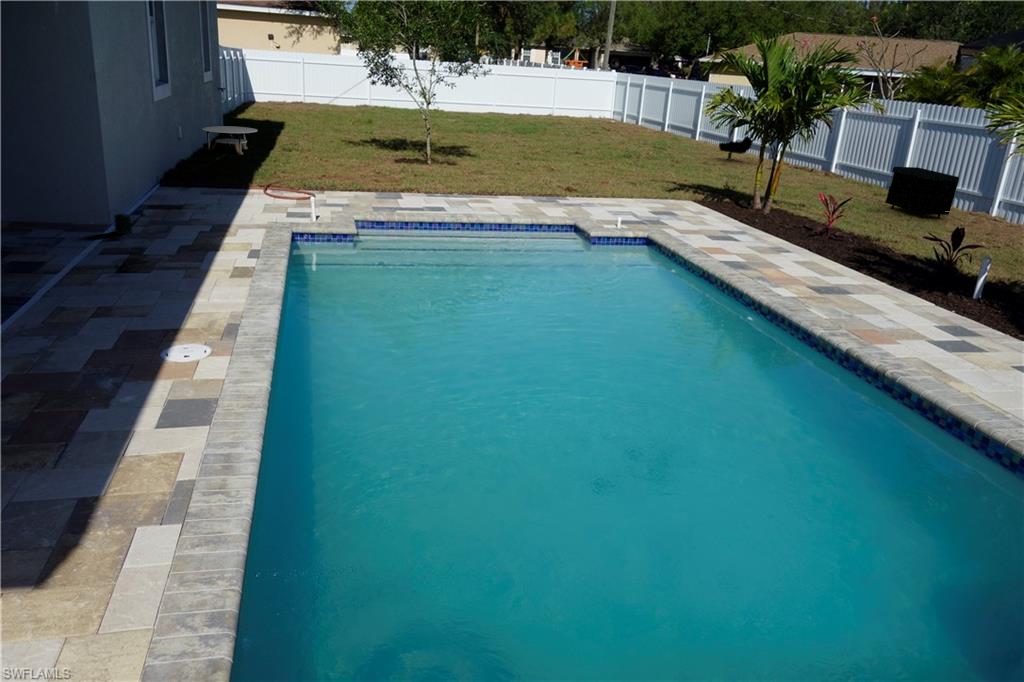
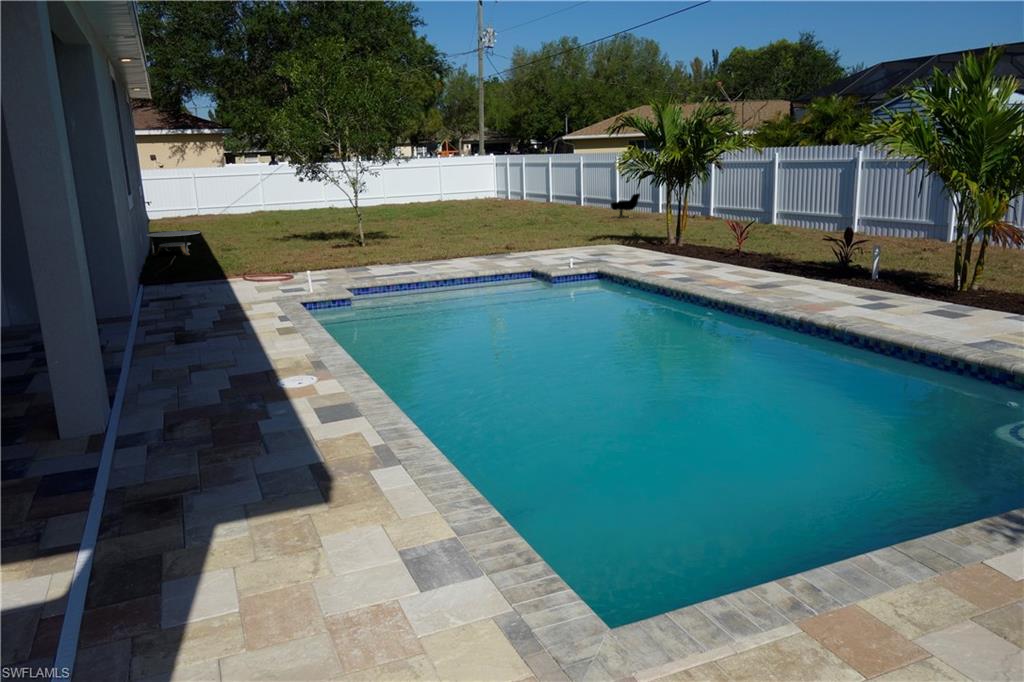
storage bench: present [885,167,959,218] -> none [766,199,820,237]
watering can: present [109,212,146,234] -> none [132,295,168,318]

